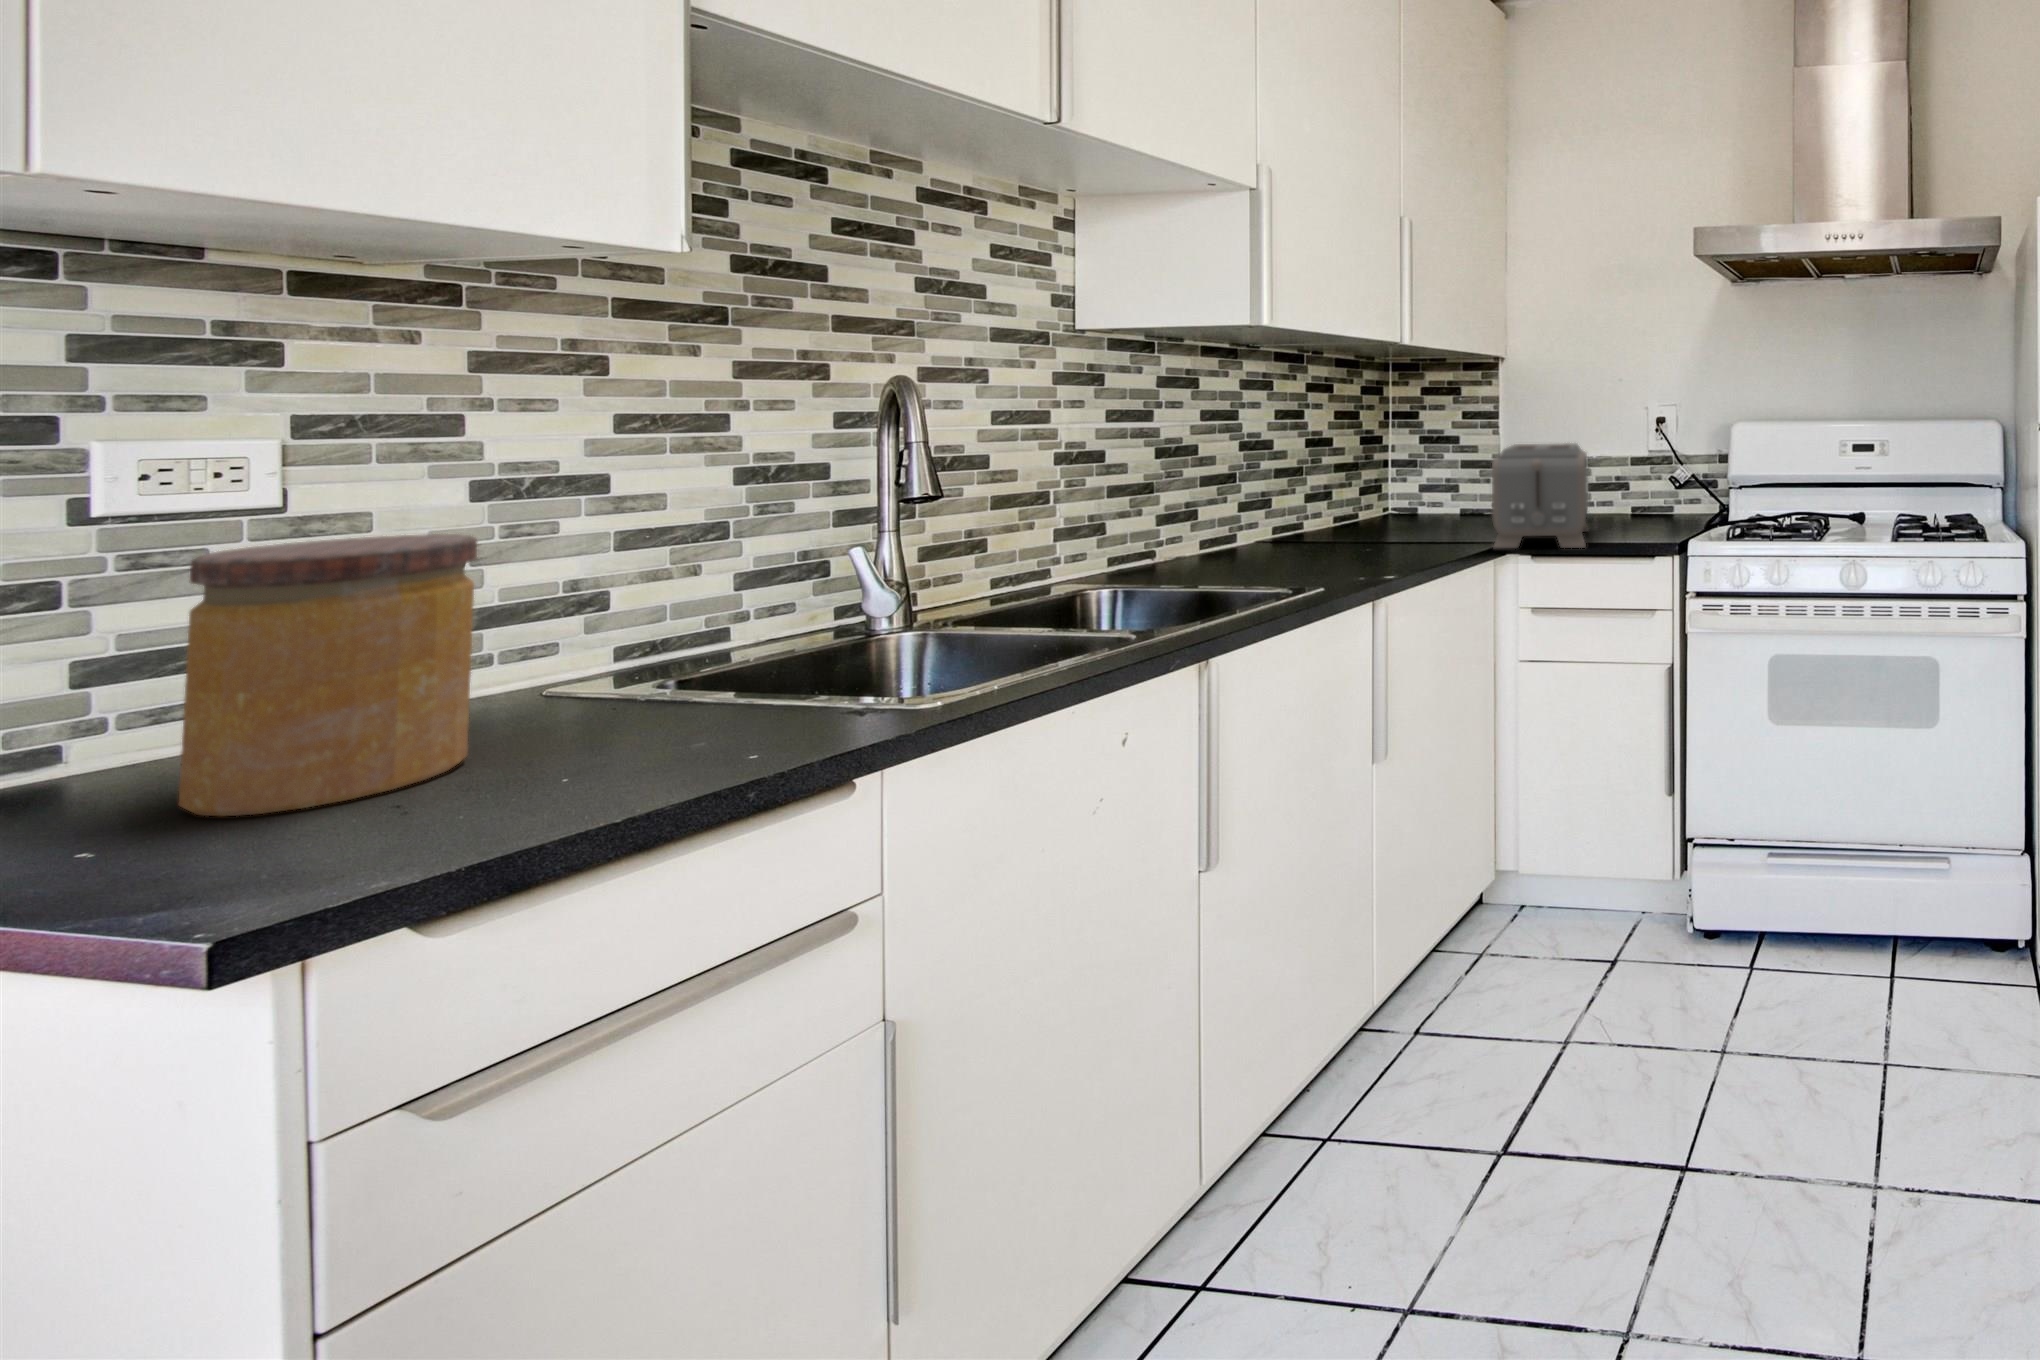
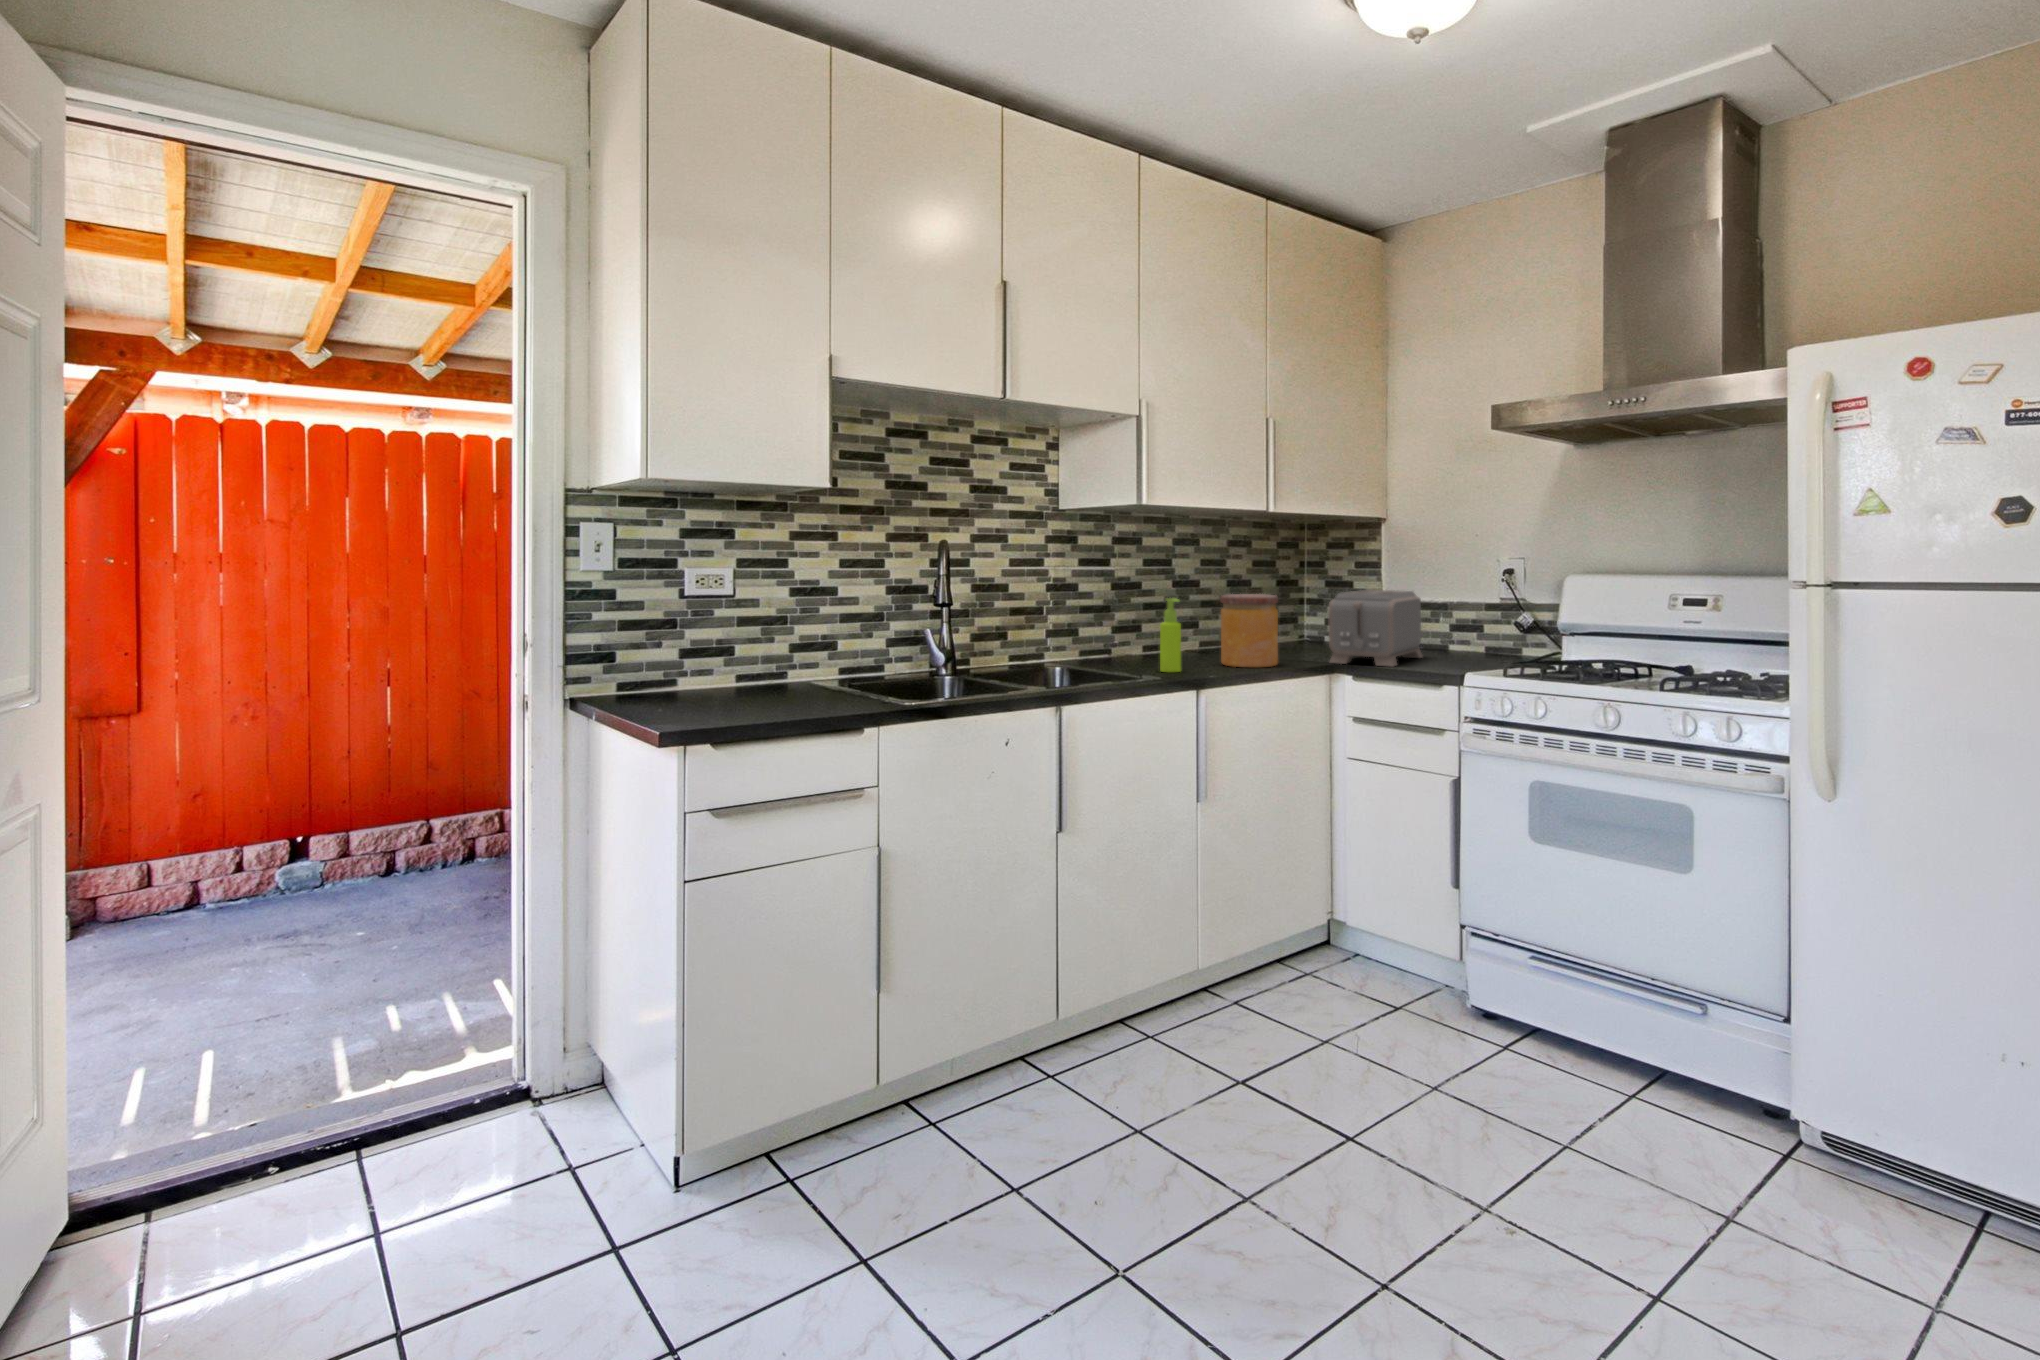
soap dispenser: none [1272,466,1309,586] -> present [1160,598,1181,672]
jar: present [179,534,477,816] -> present [1220,594,1278,667]

